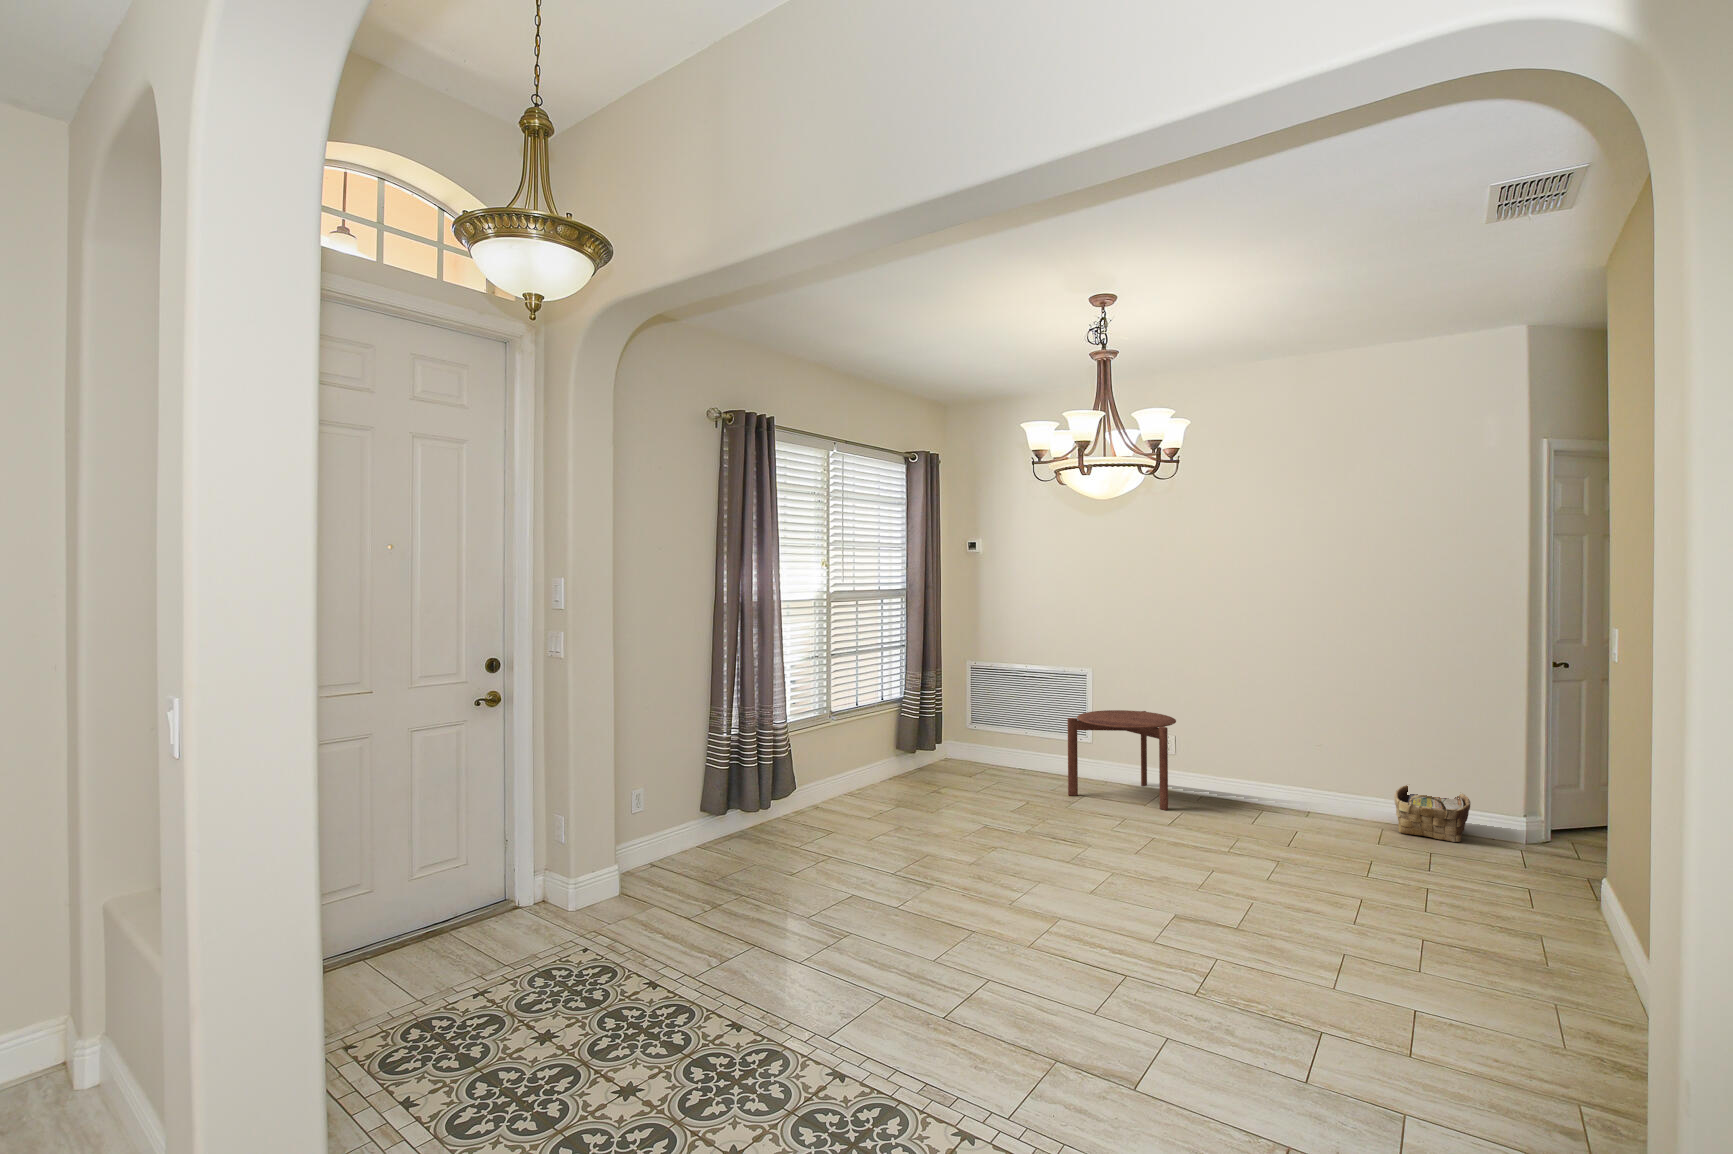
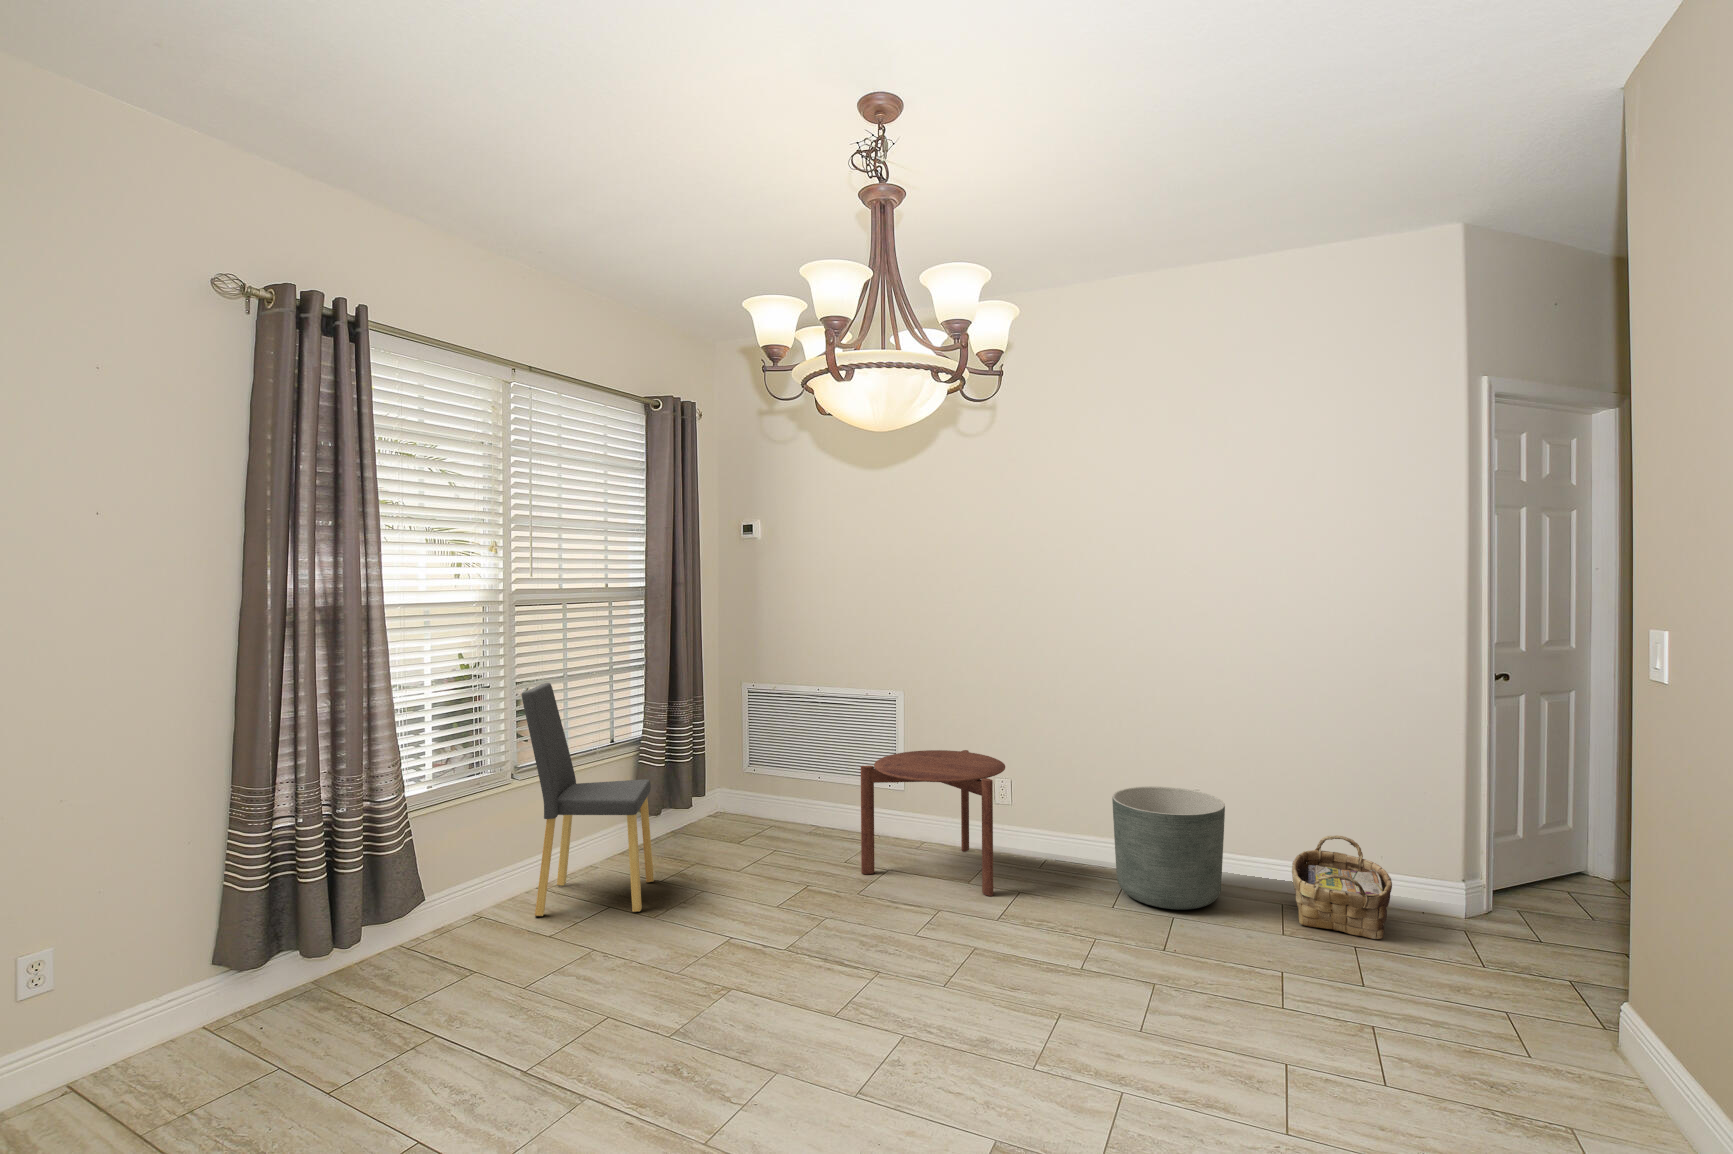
dining chair: none [842,655,921,809] -> present [522,683,654,916]
planter: none [1258,738,1344,822] -> present [1112,786,1225,910]

